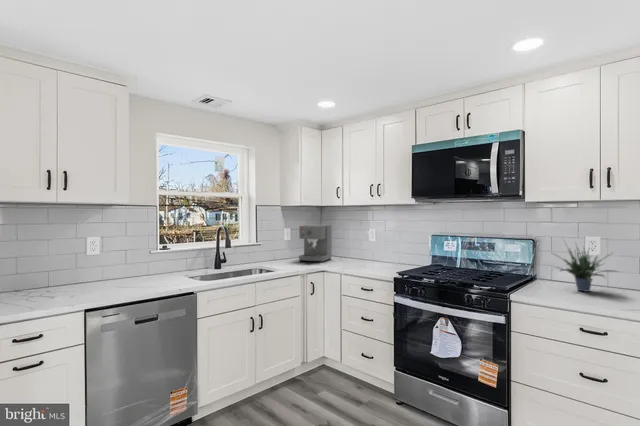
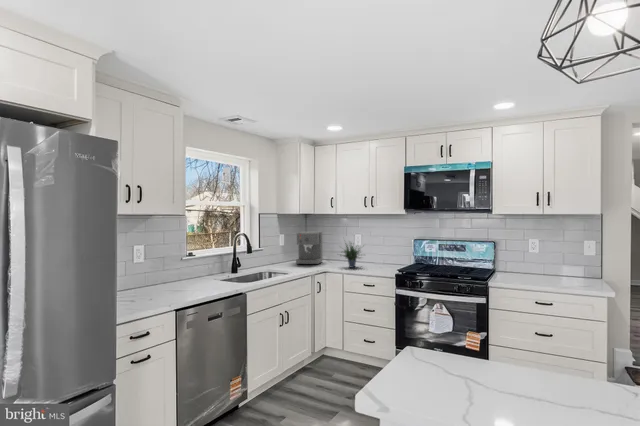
potted plant: present [560,249,614,292] -> present [340,243,360,268]

